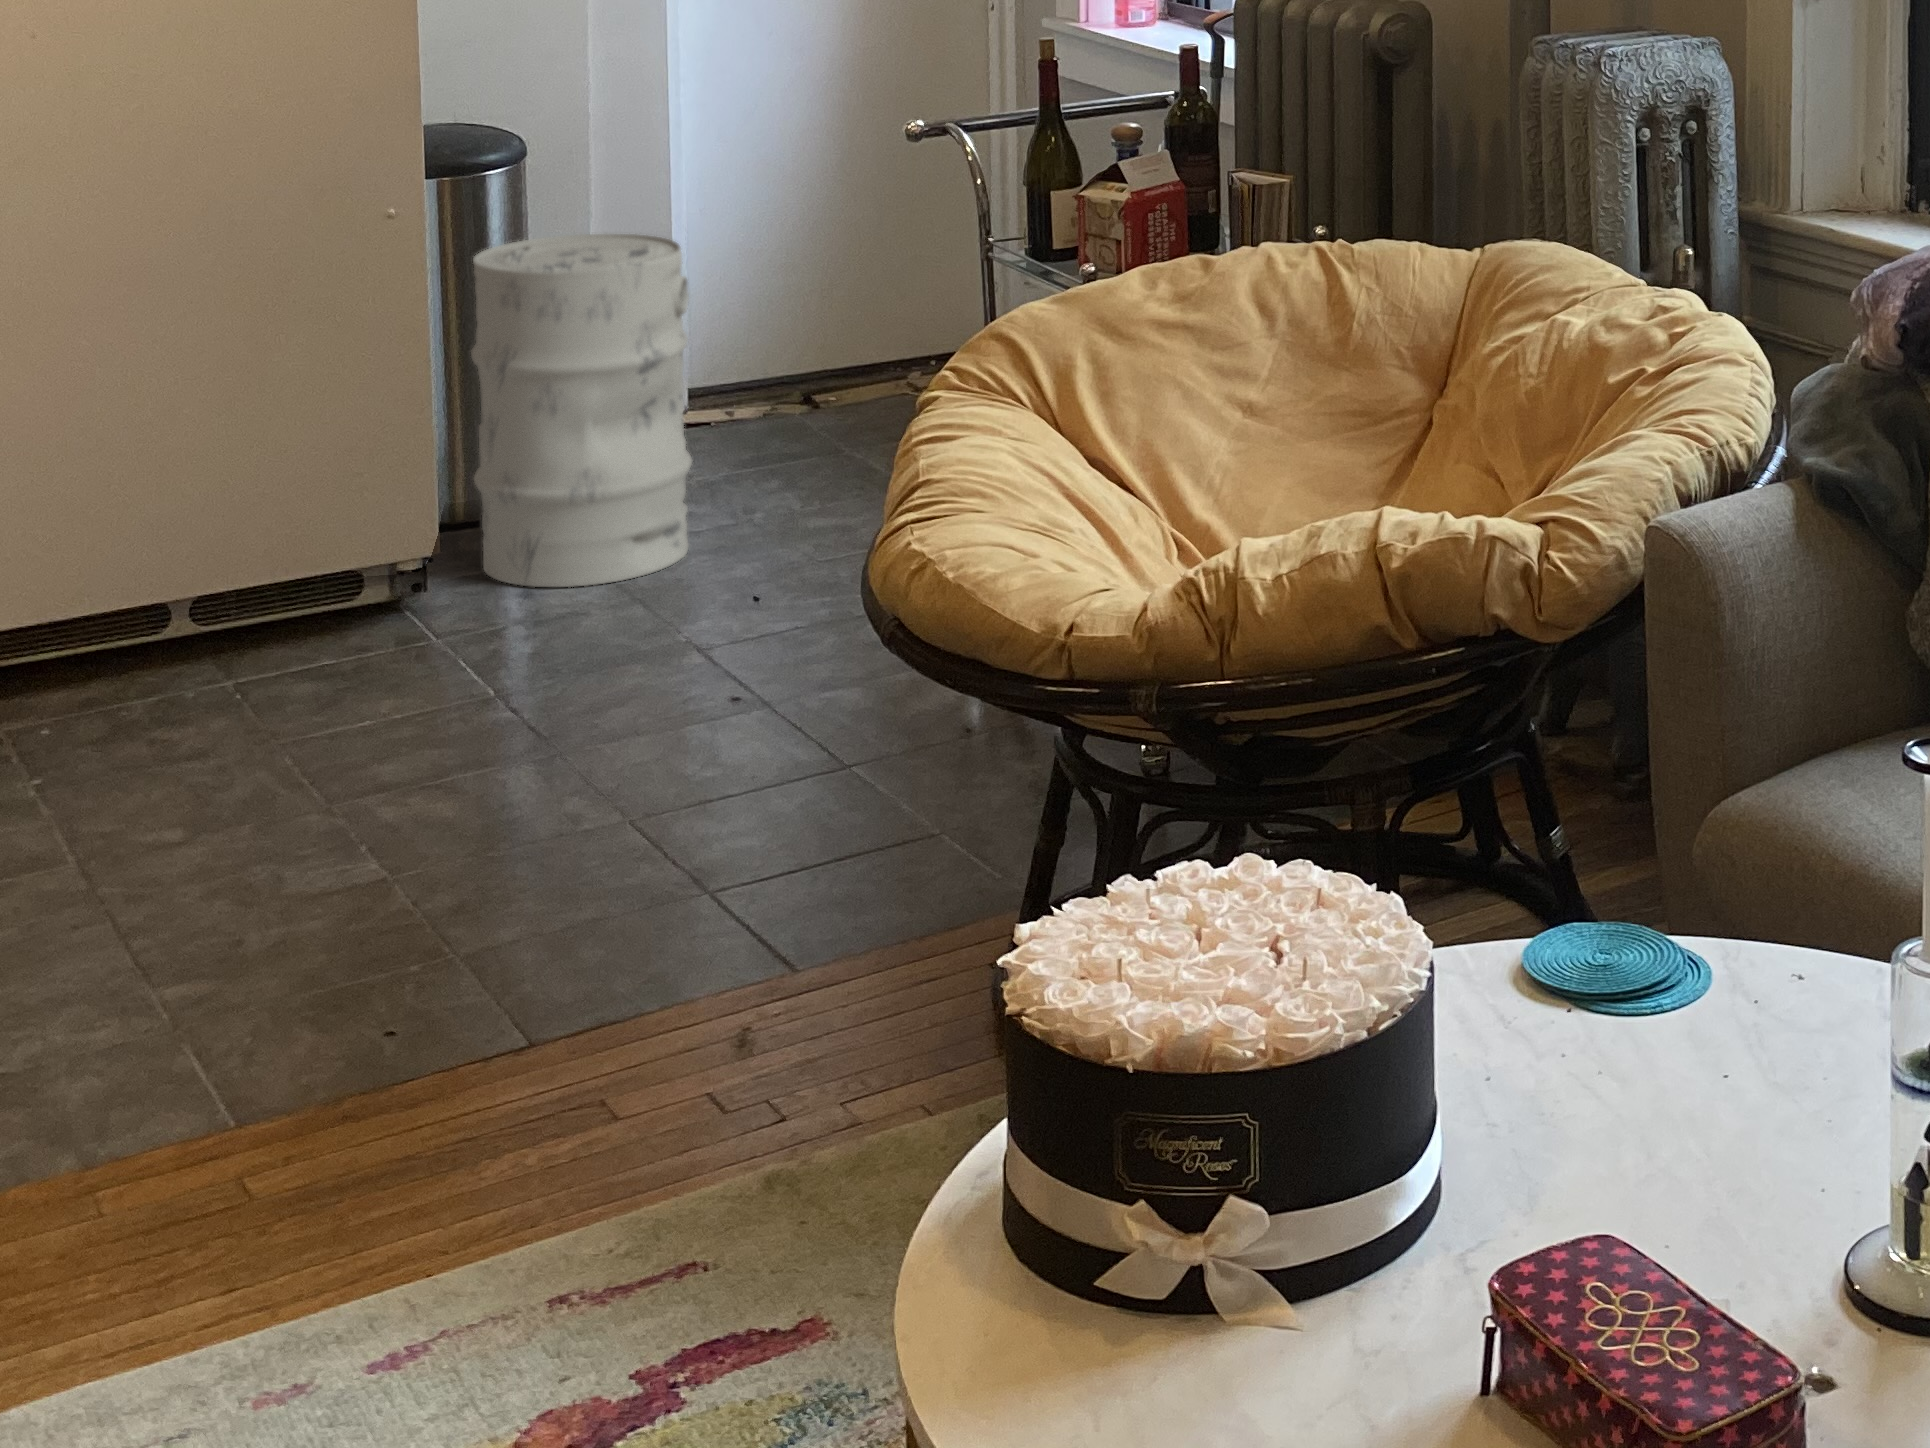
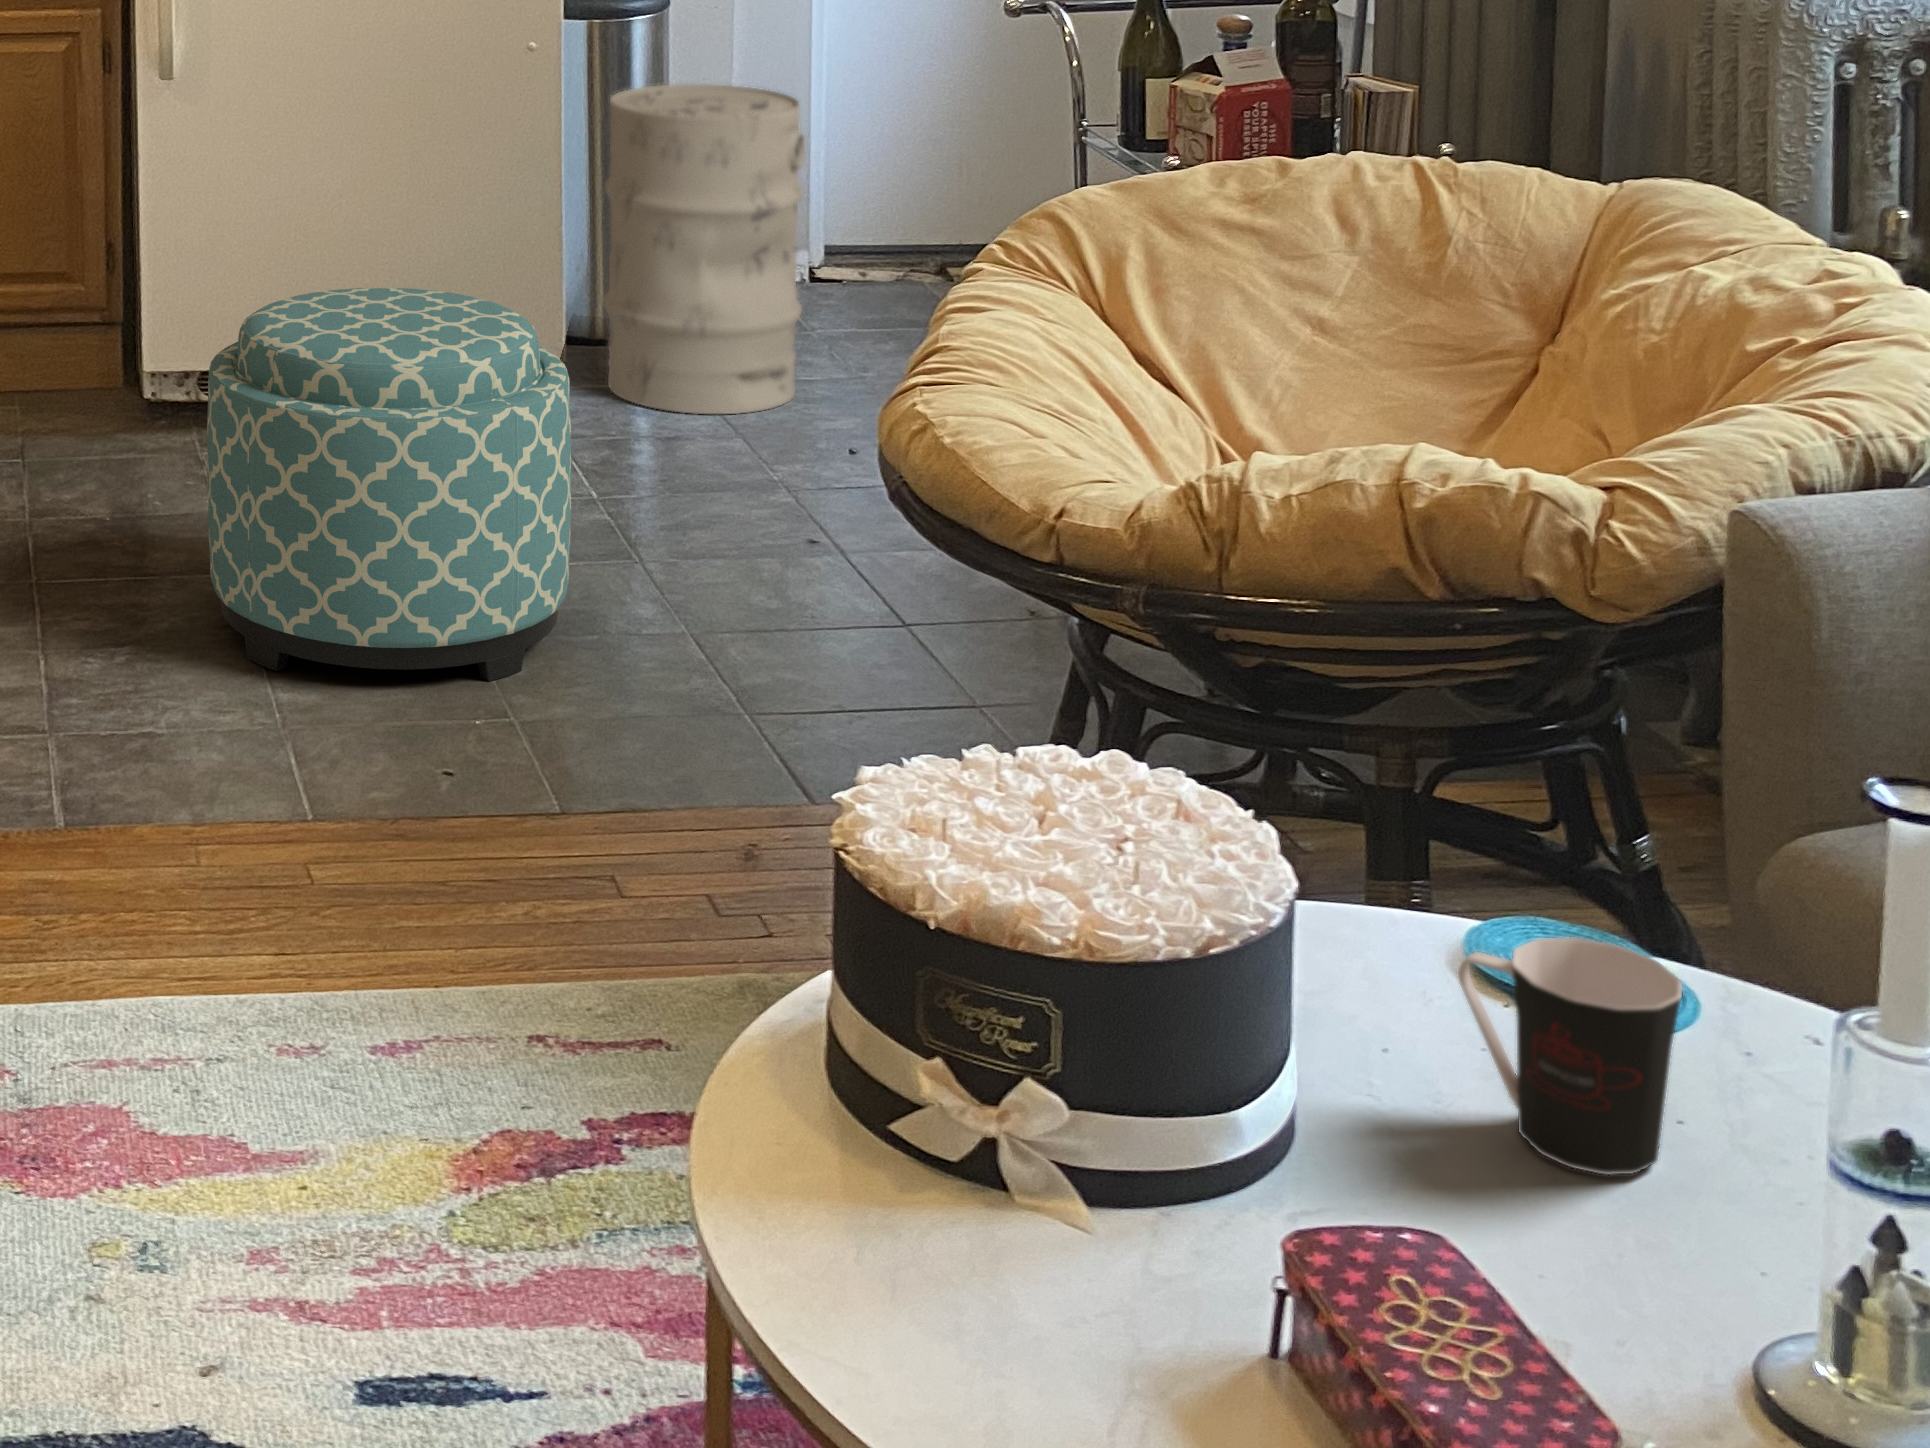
ottoman: none [43,495,497,967] -> present [207,288,571,681]
coffee cup: none [1557,931,1736,1140] -> present [1458,938,1682,1174]

